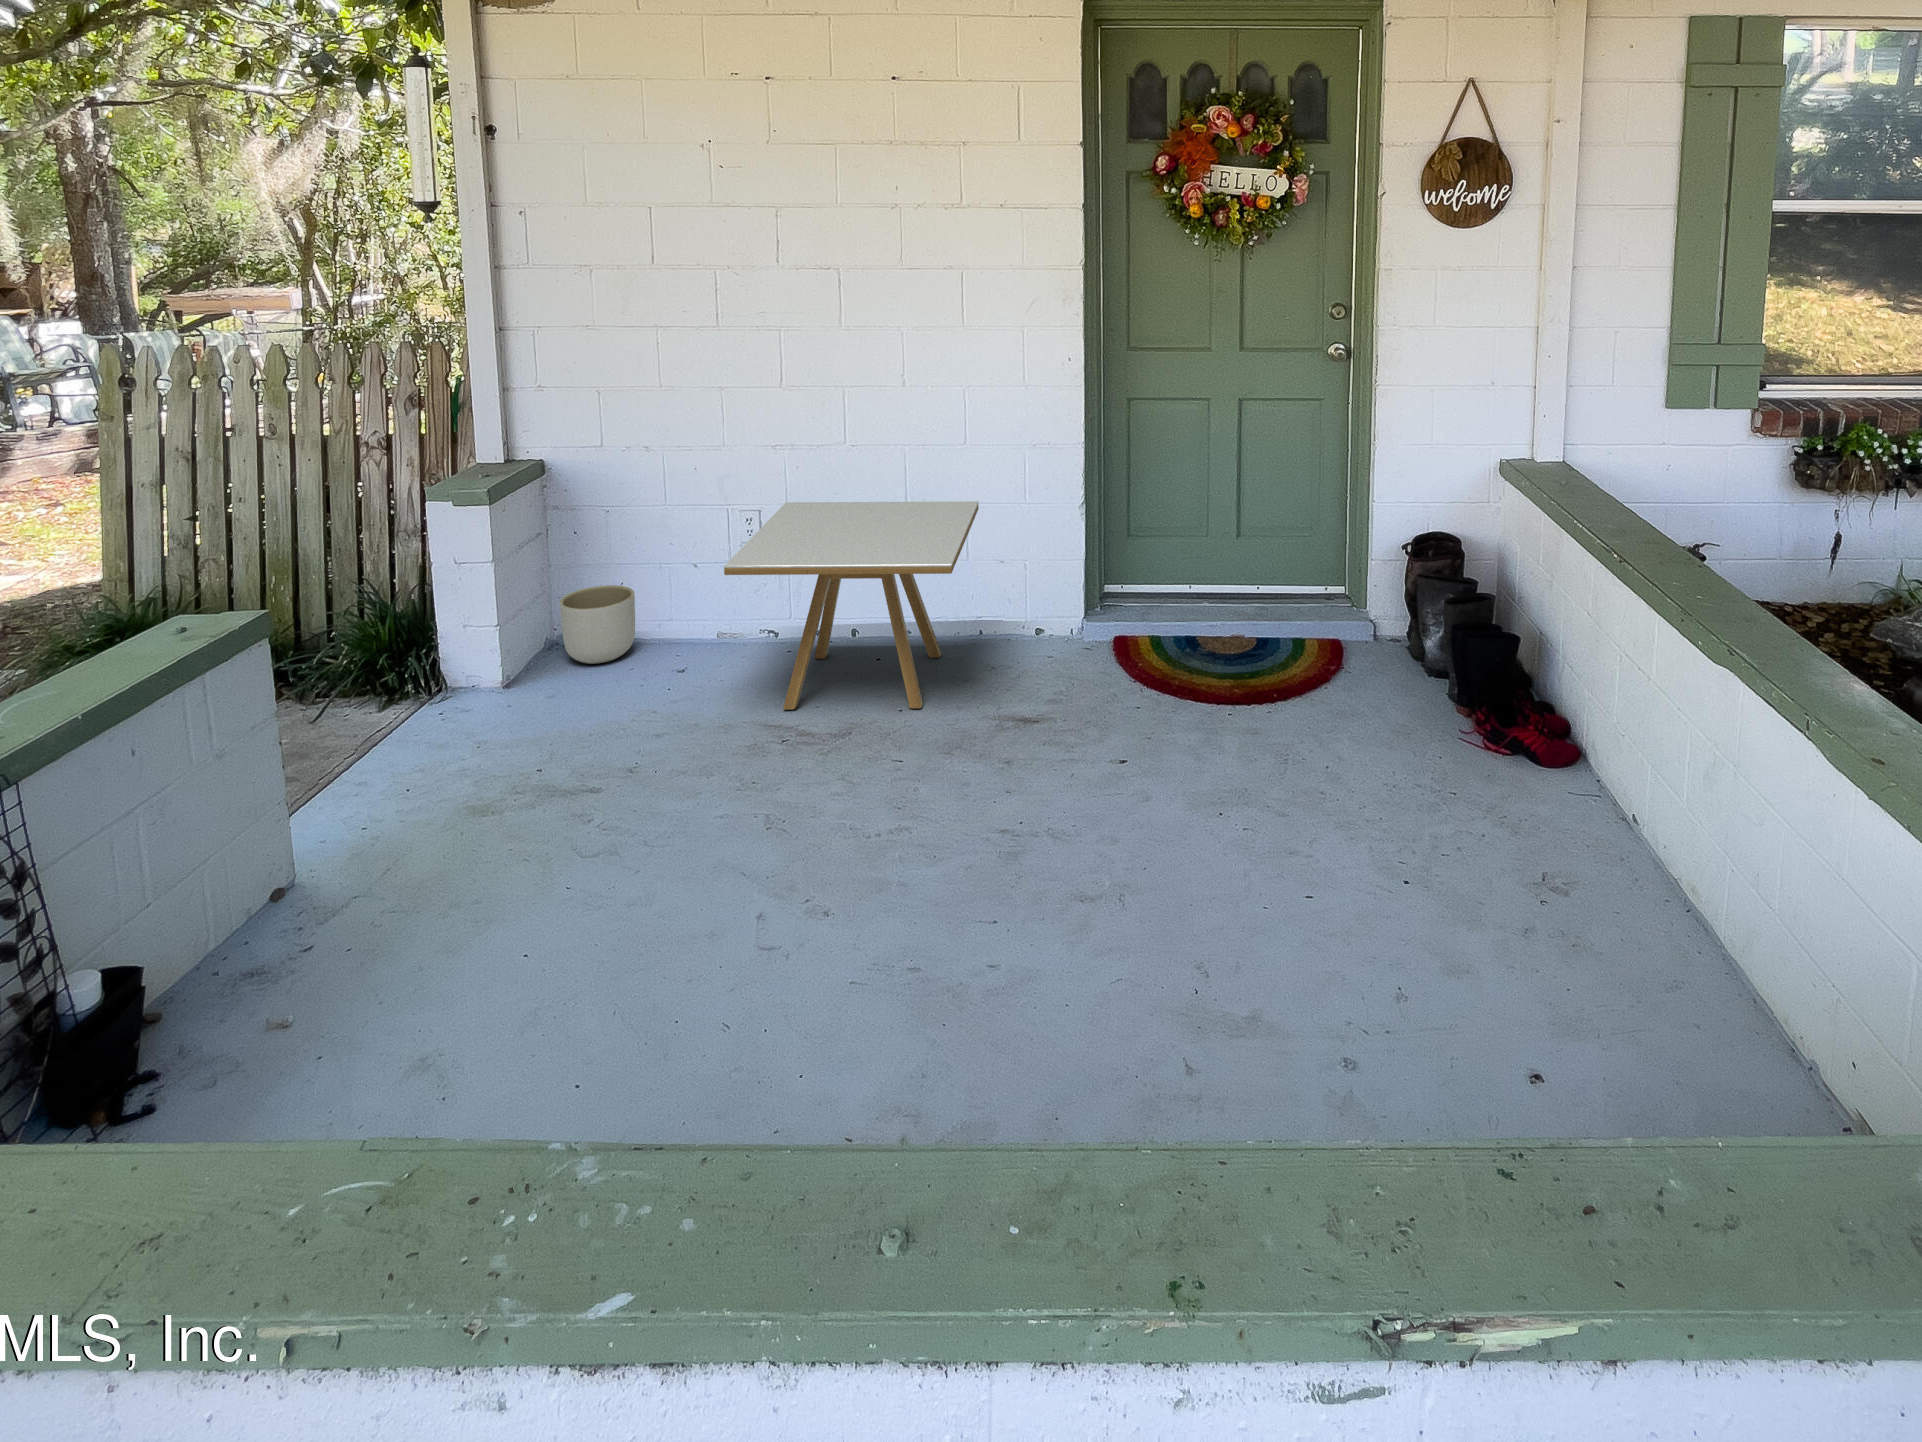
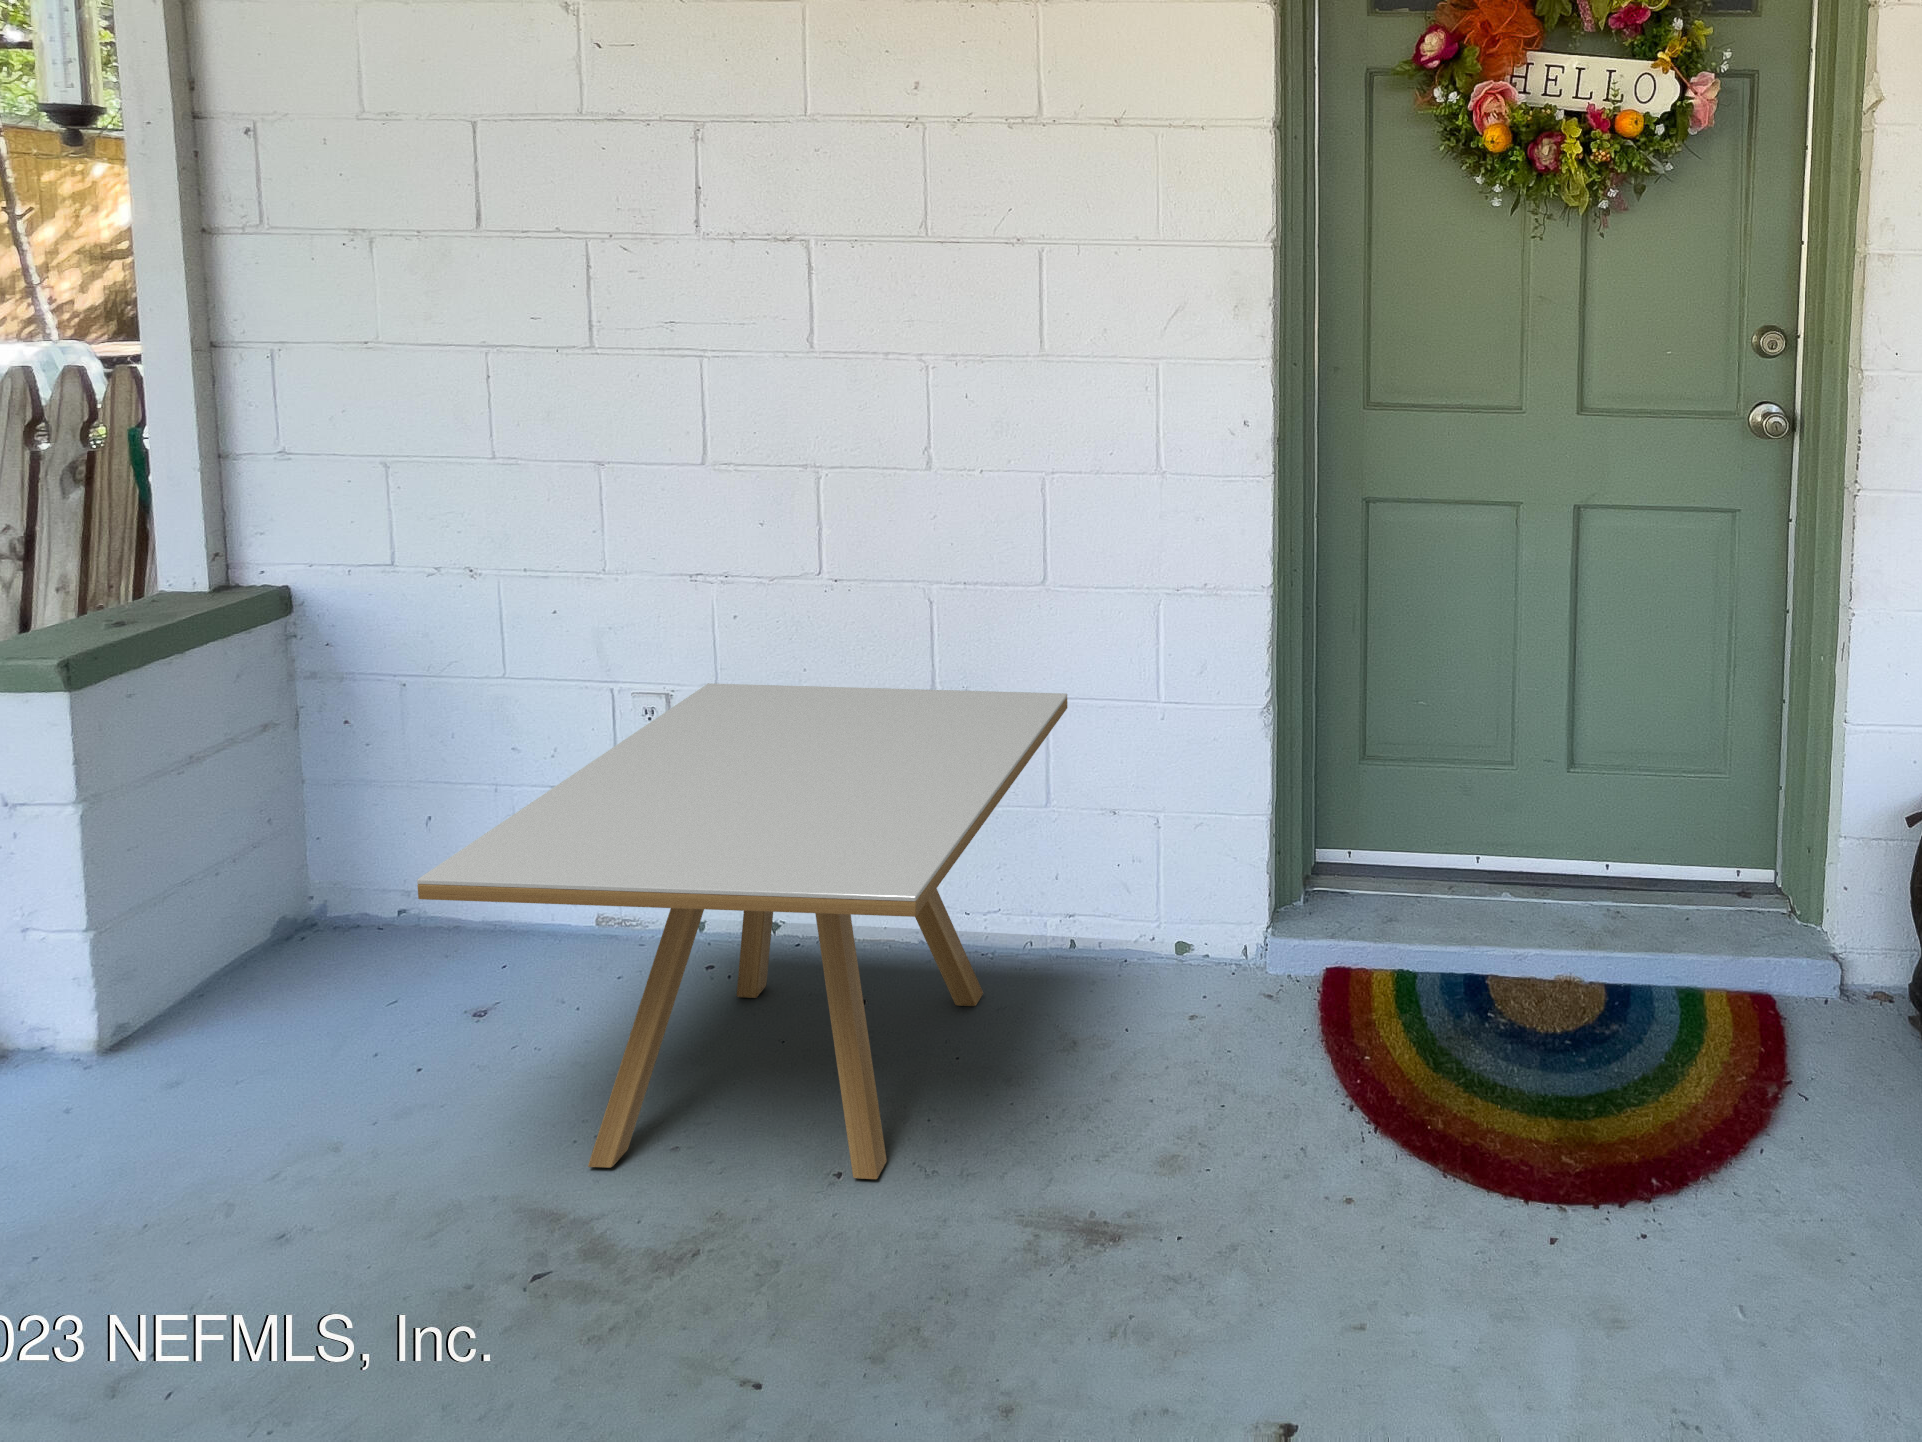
planter: present [560,585,635,664] -> none [254,827,423,993]

